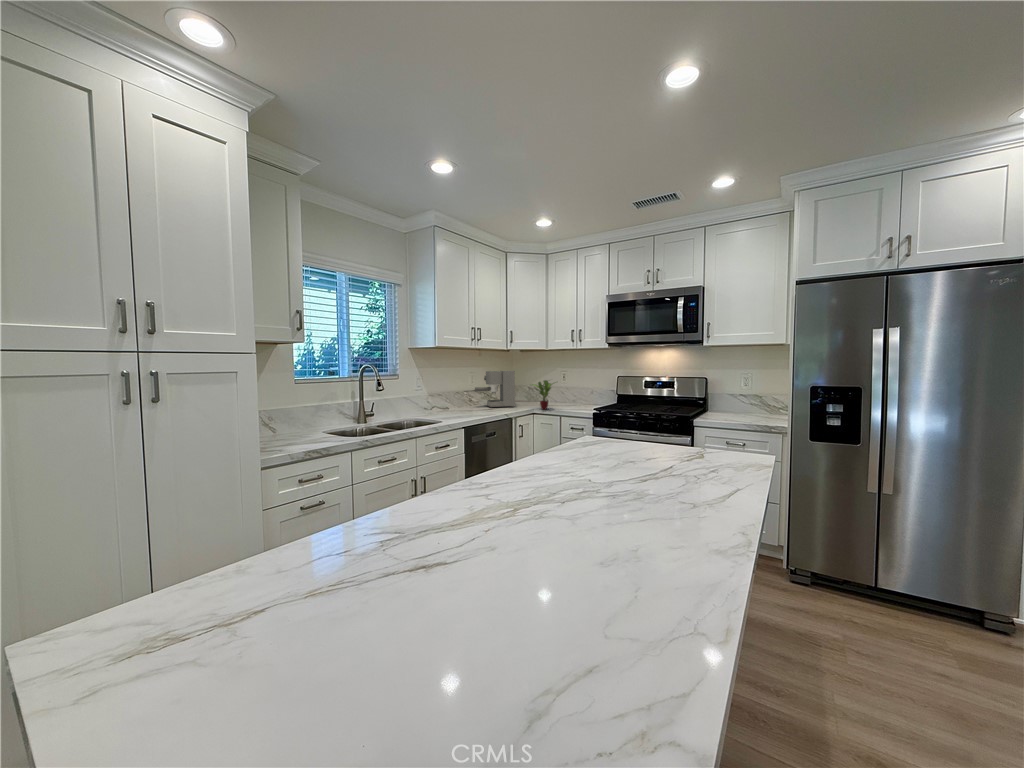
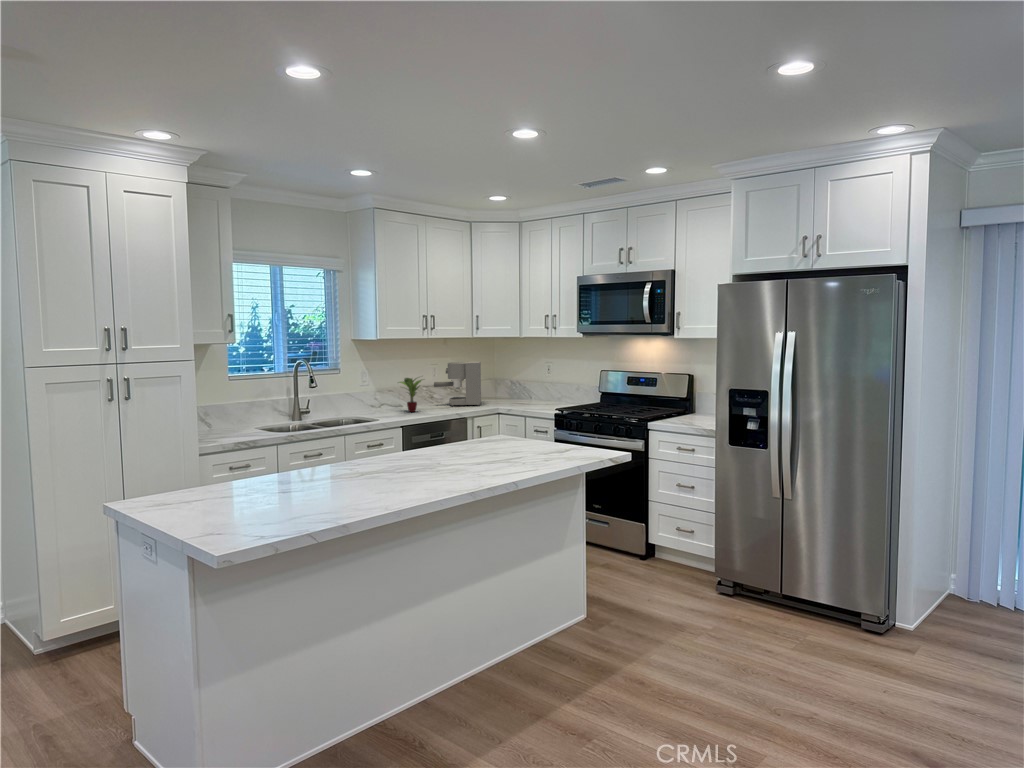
potted plant: present [532,380,552,409] -> present [399,378,422,412]

